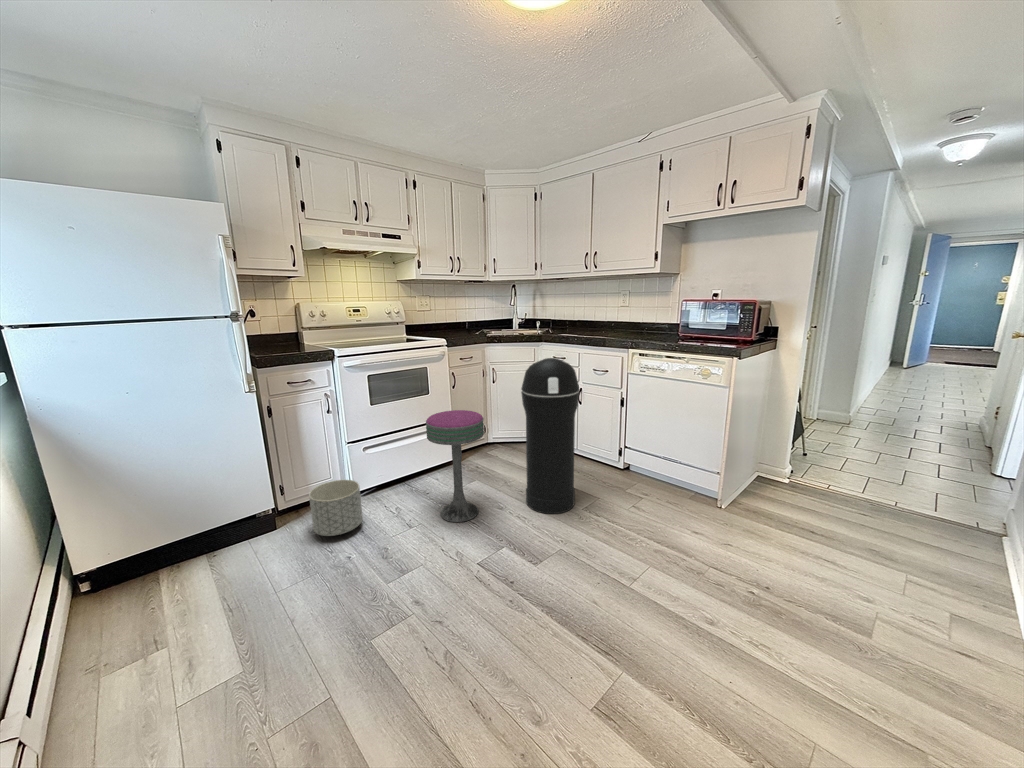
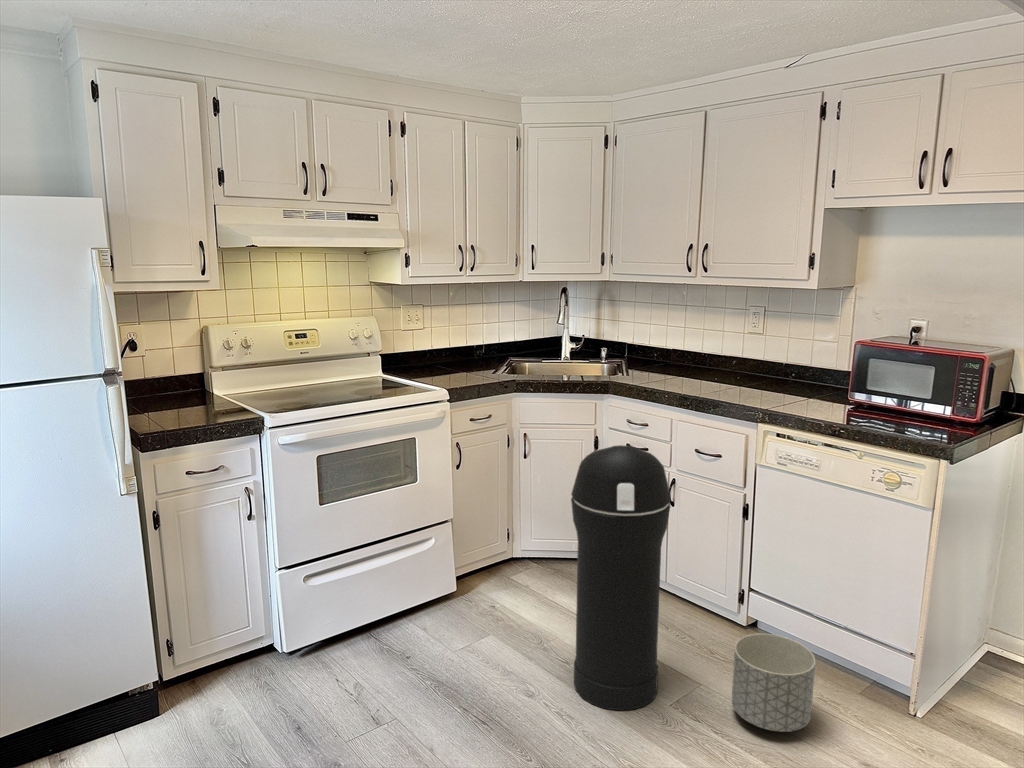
bar stool: present [426,410,484,522] -> none [410,524,506,718]
planter: present [309,480,363,536] -> present [732,634,815,732]

